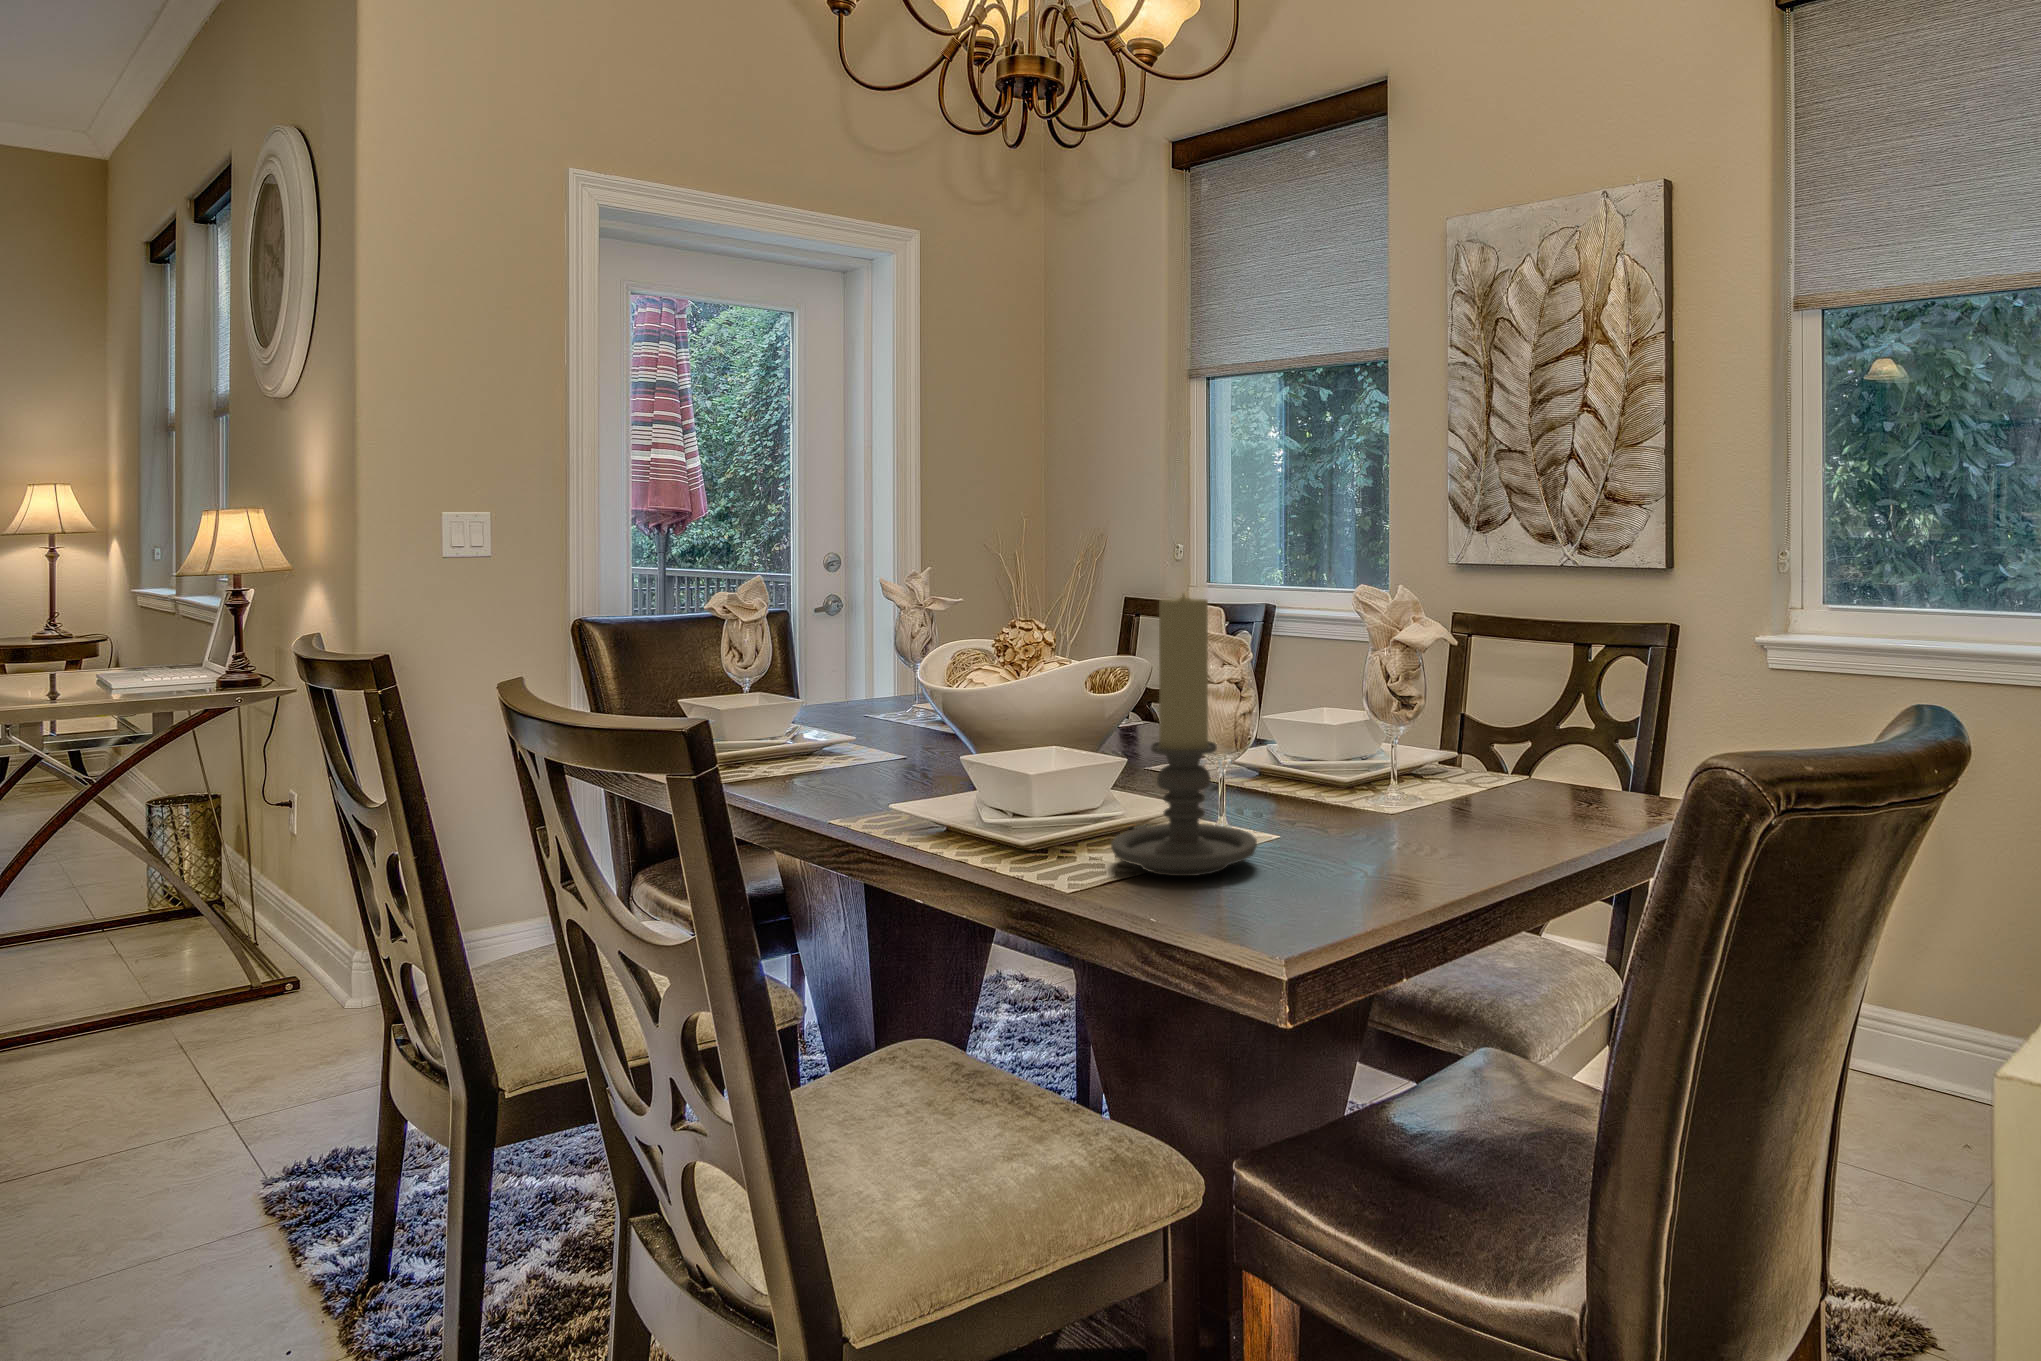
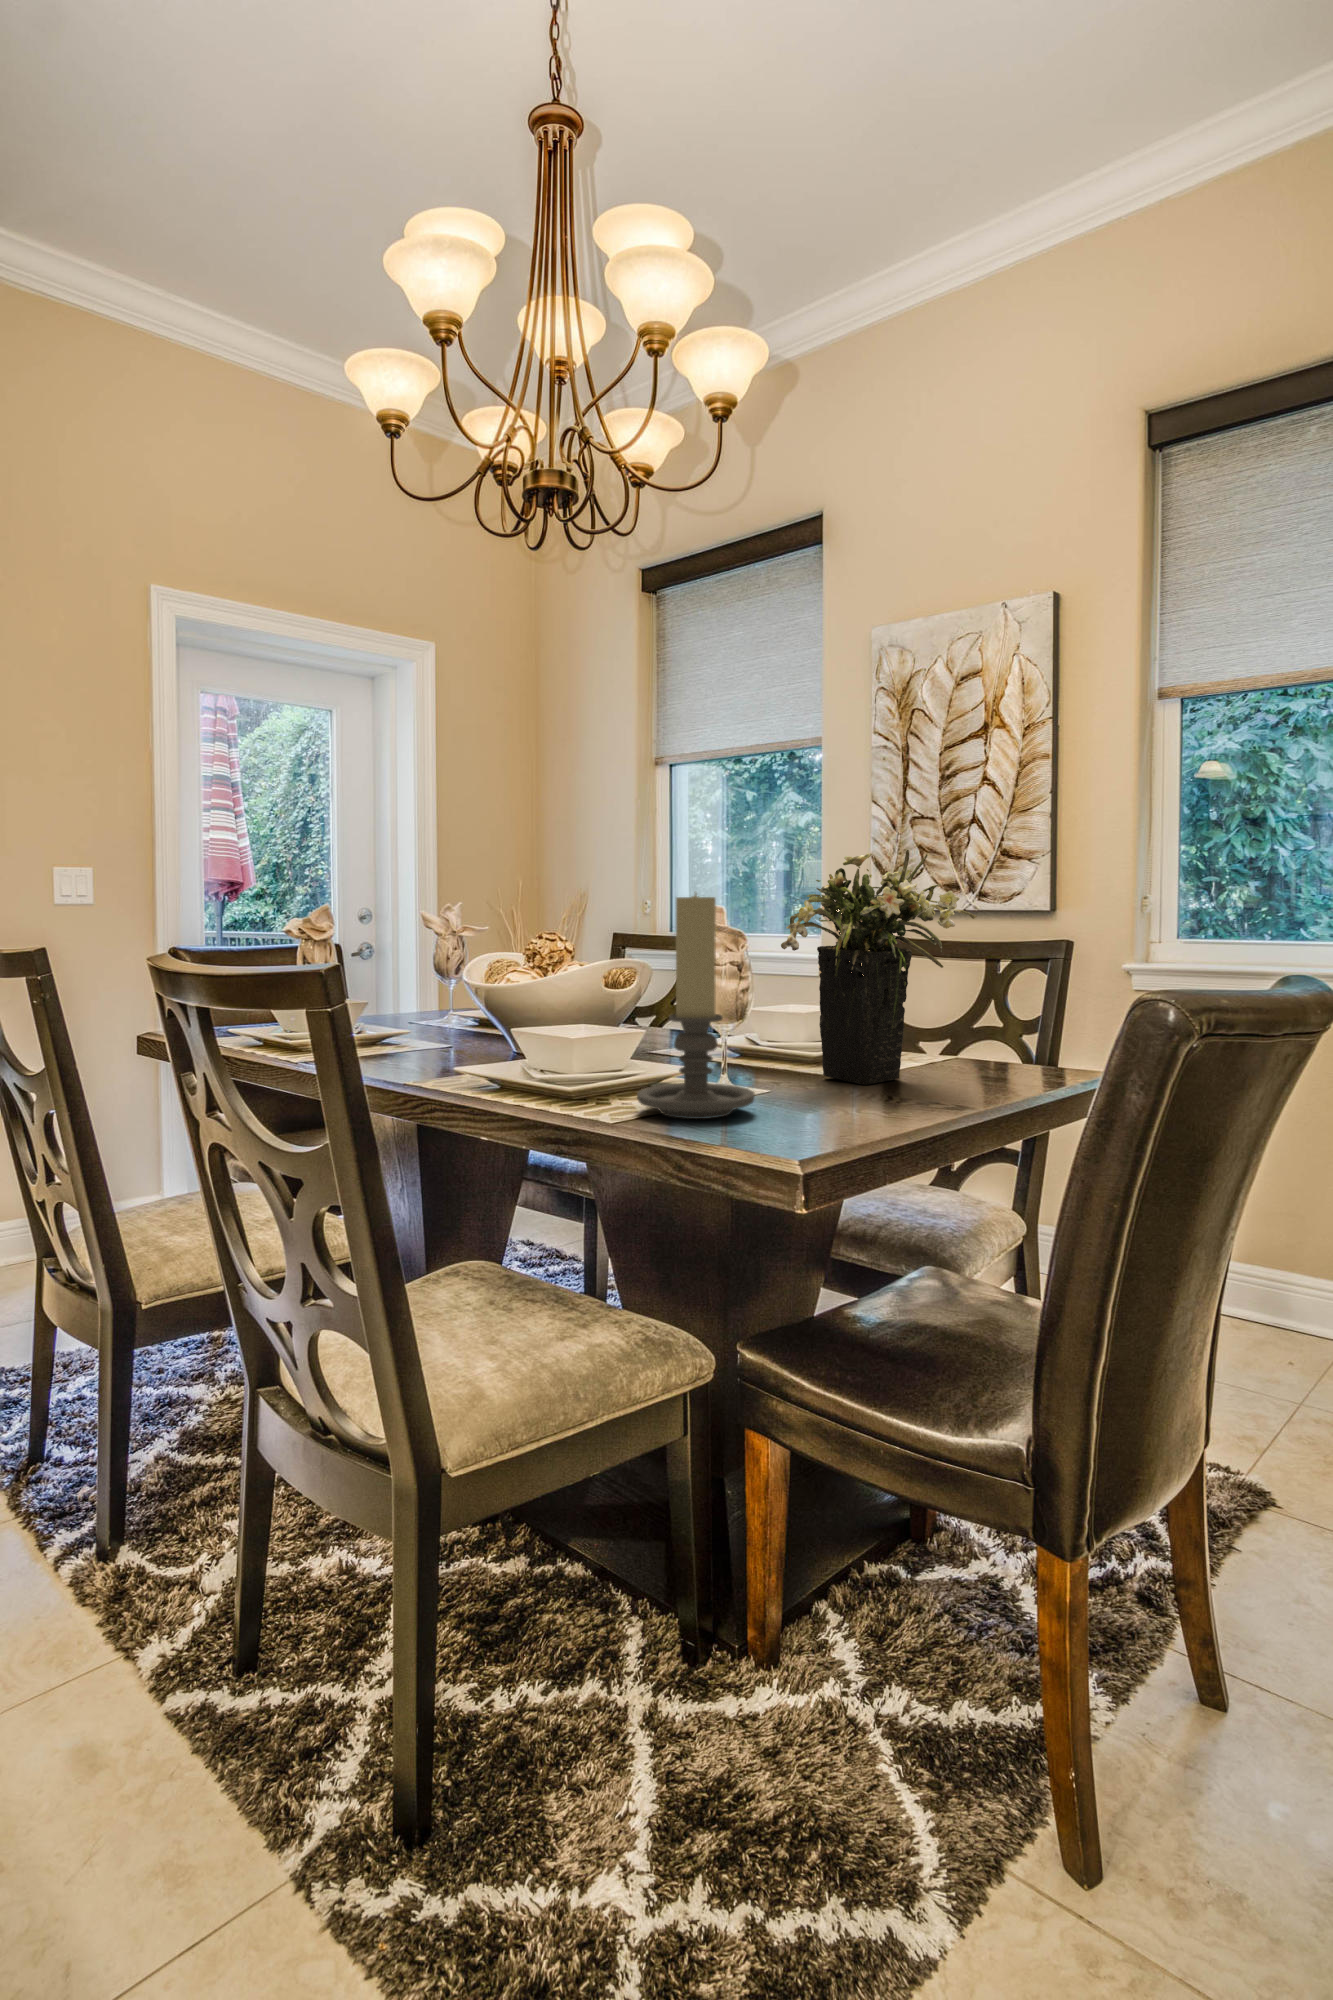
flower arrangement: none [1298,526,1539,817] -> present [781,850,977,1084]

